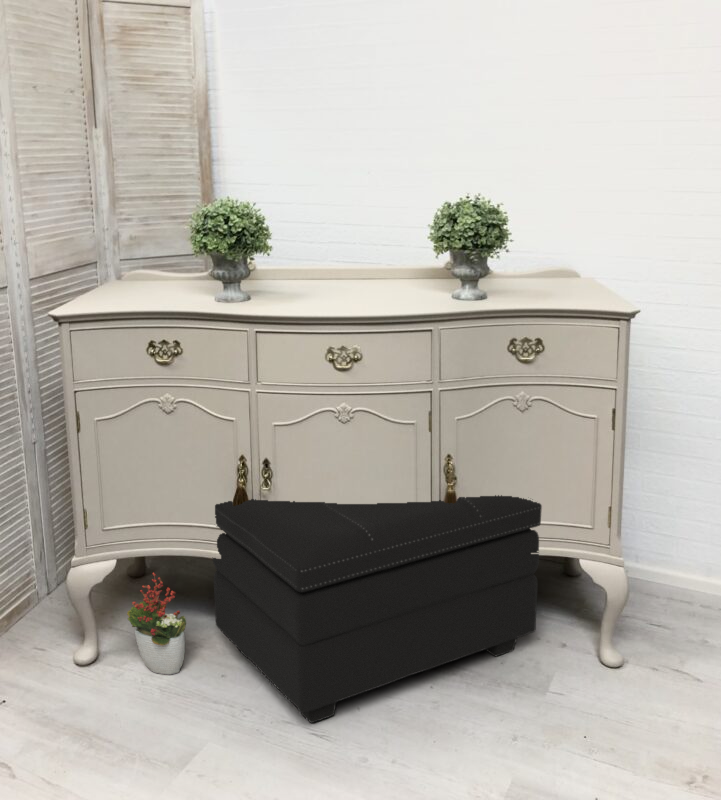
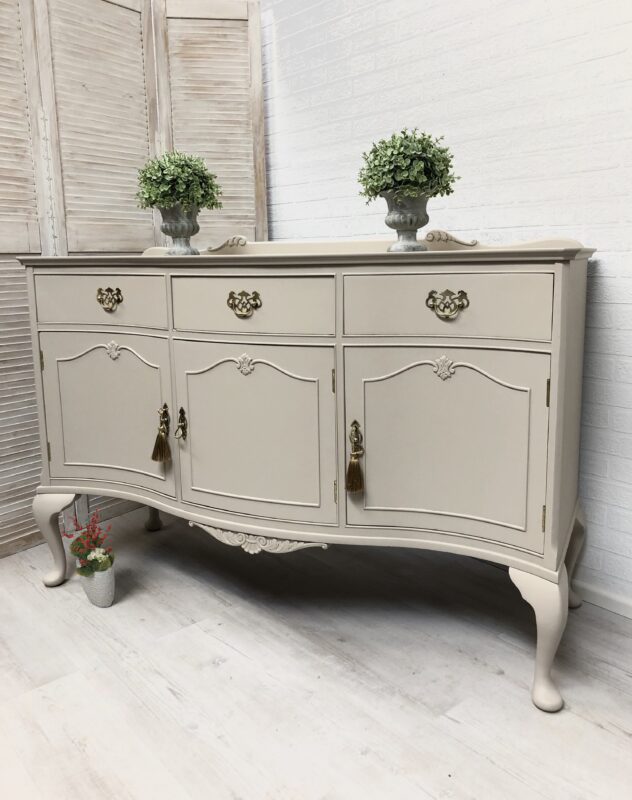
footstool: present [213,495,542,723] -> none [134,432,468,685]

